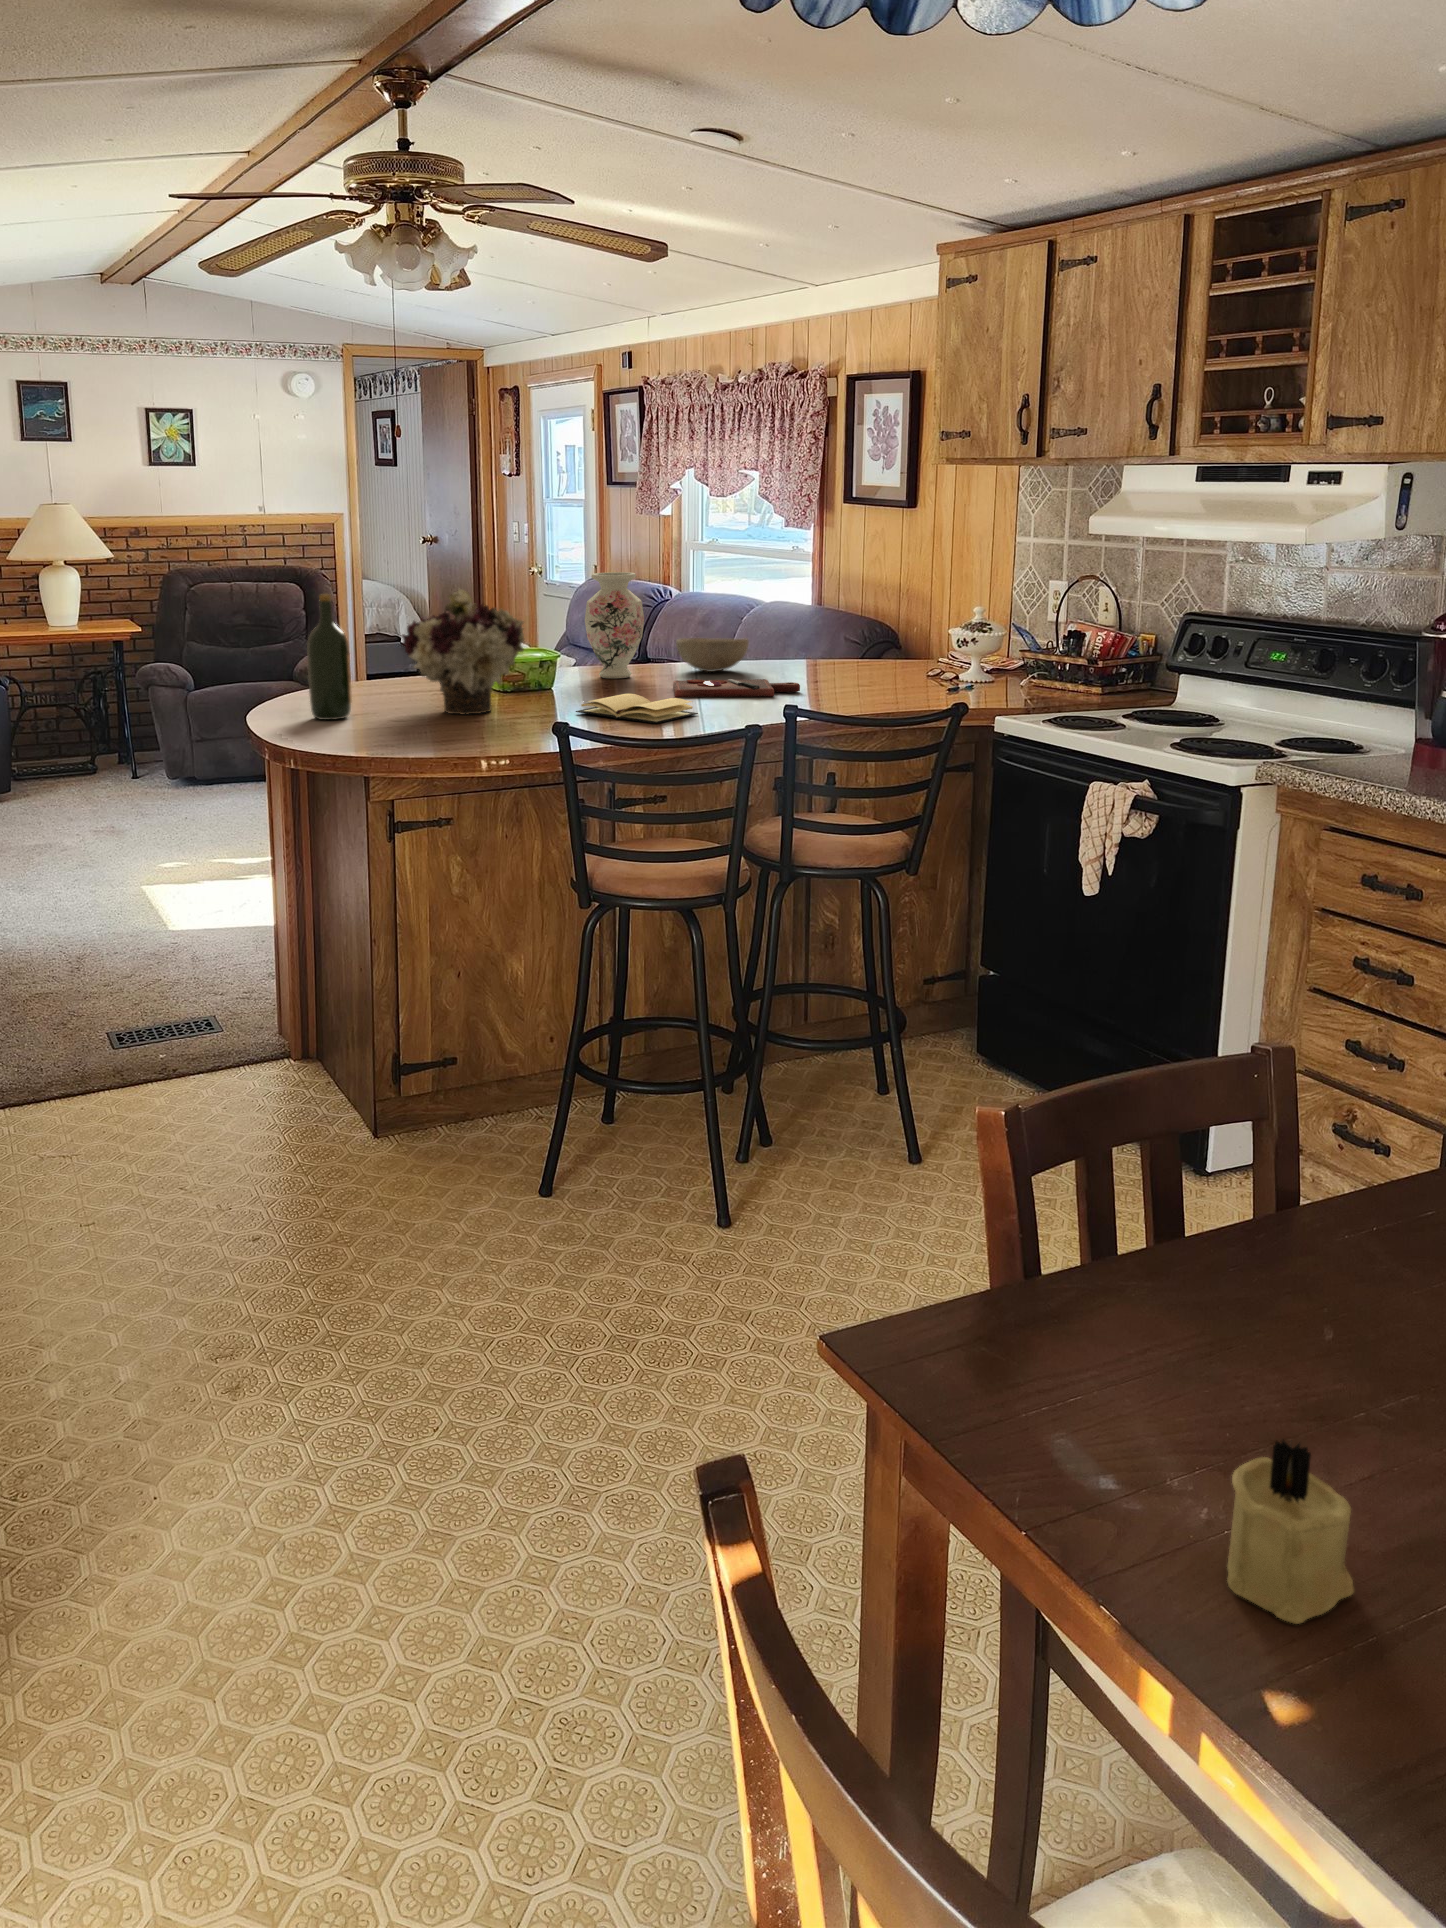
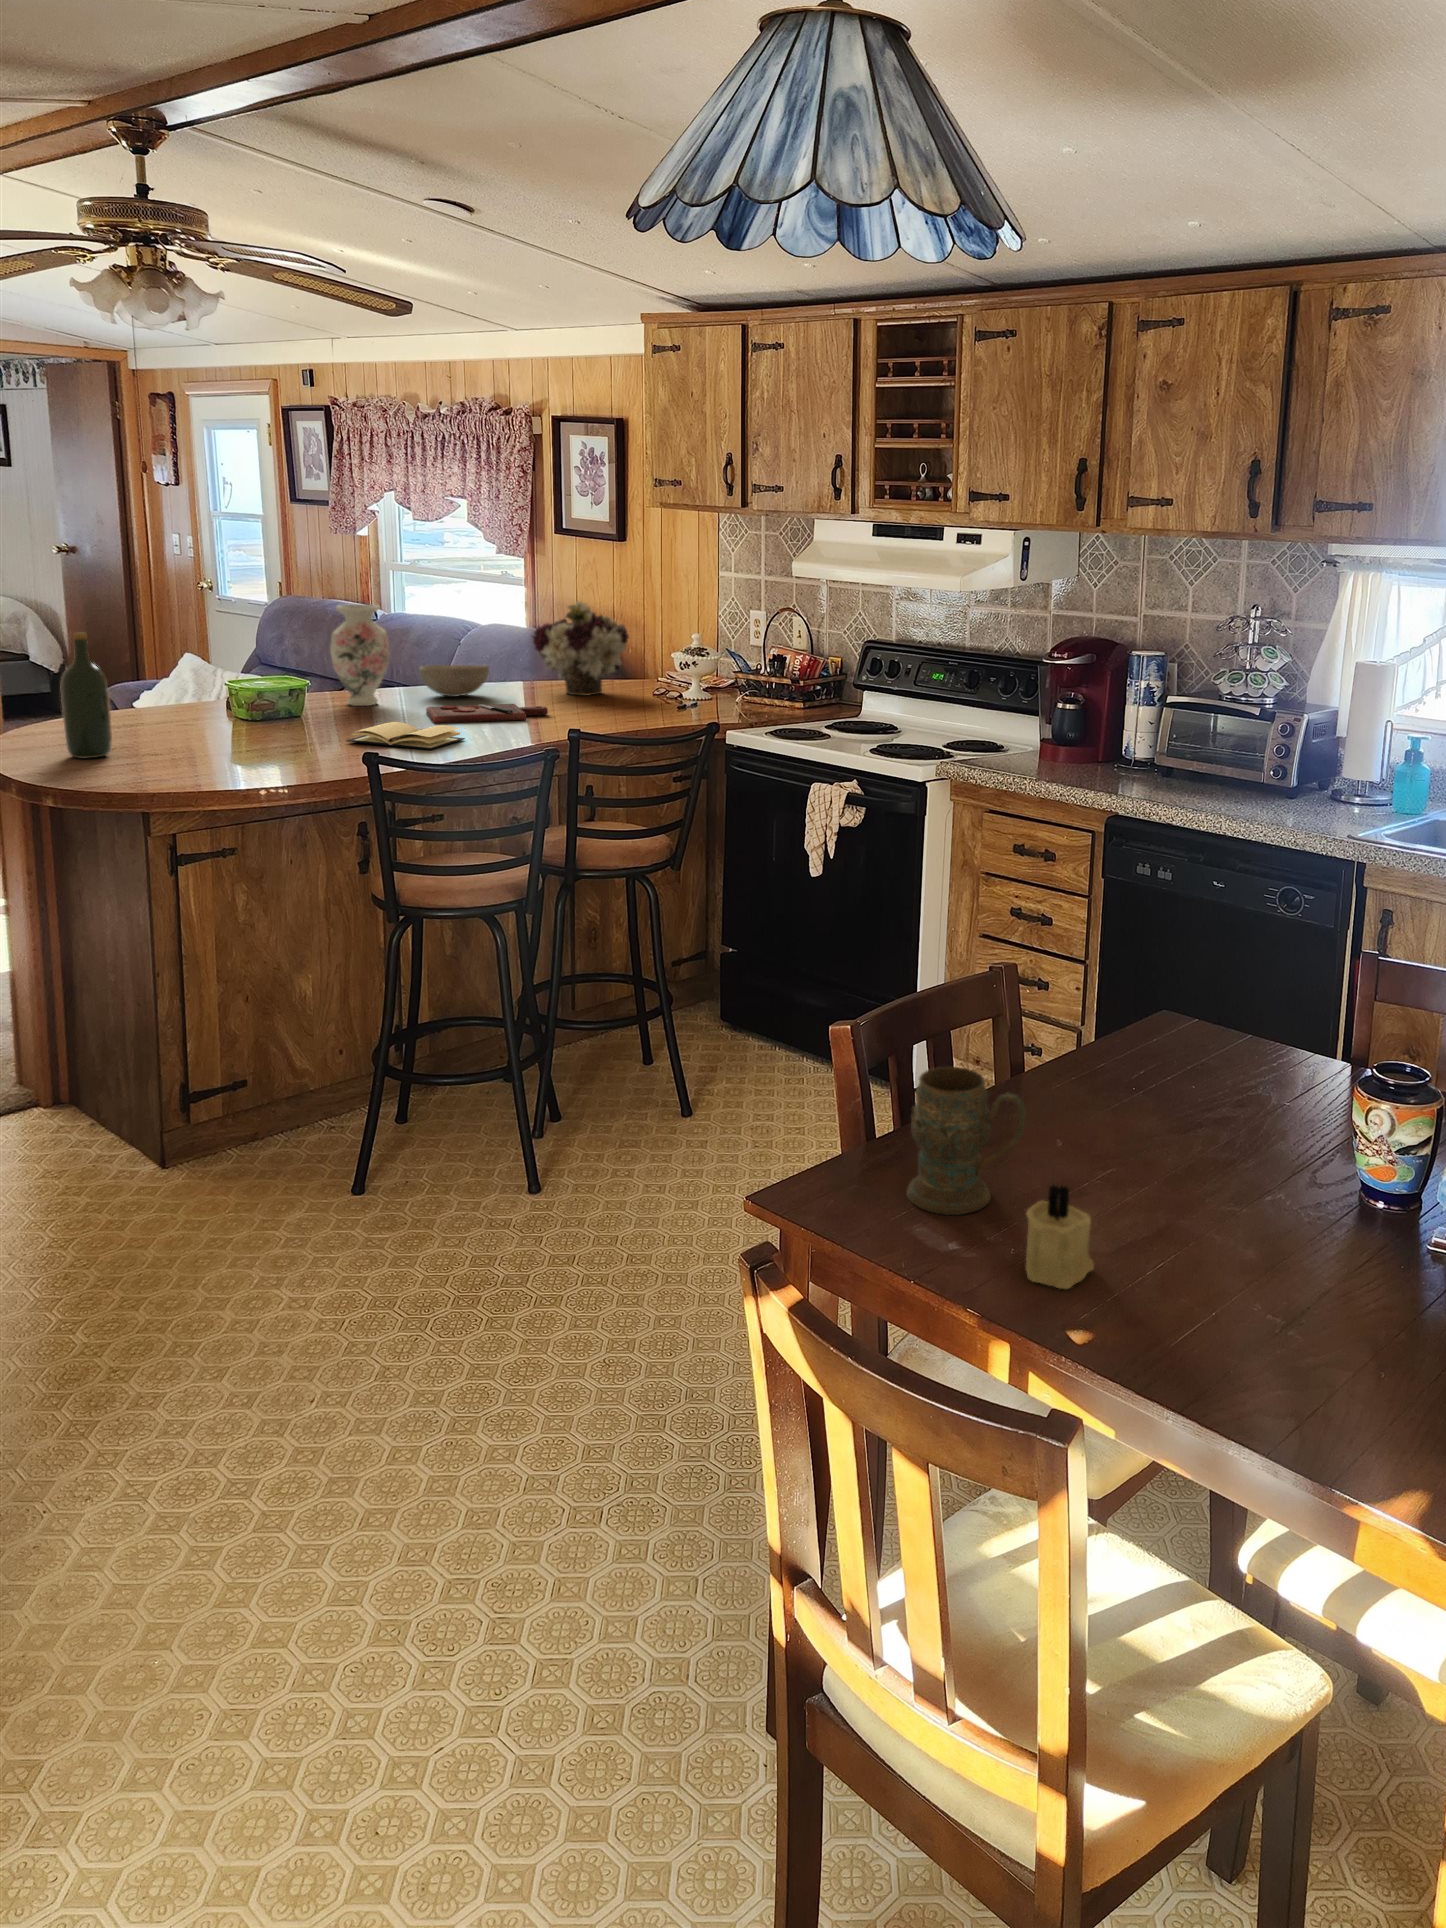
flower arrangement: present [402,589,524,715] -> present [532,601,629,695]
mug: none [1062,1200,1256,1436] -> present [906,1067,1026,1215]

